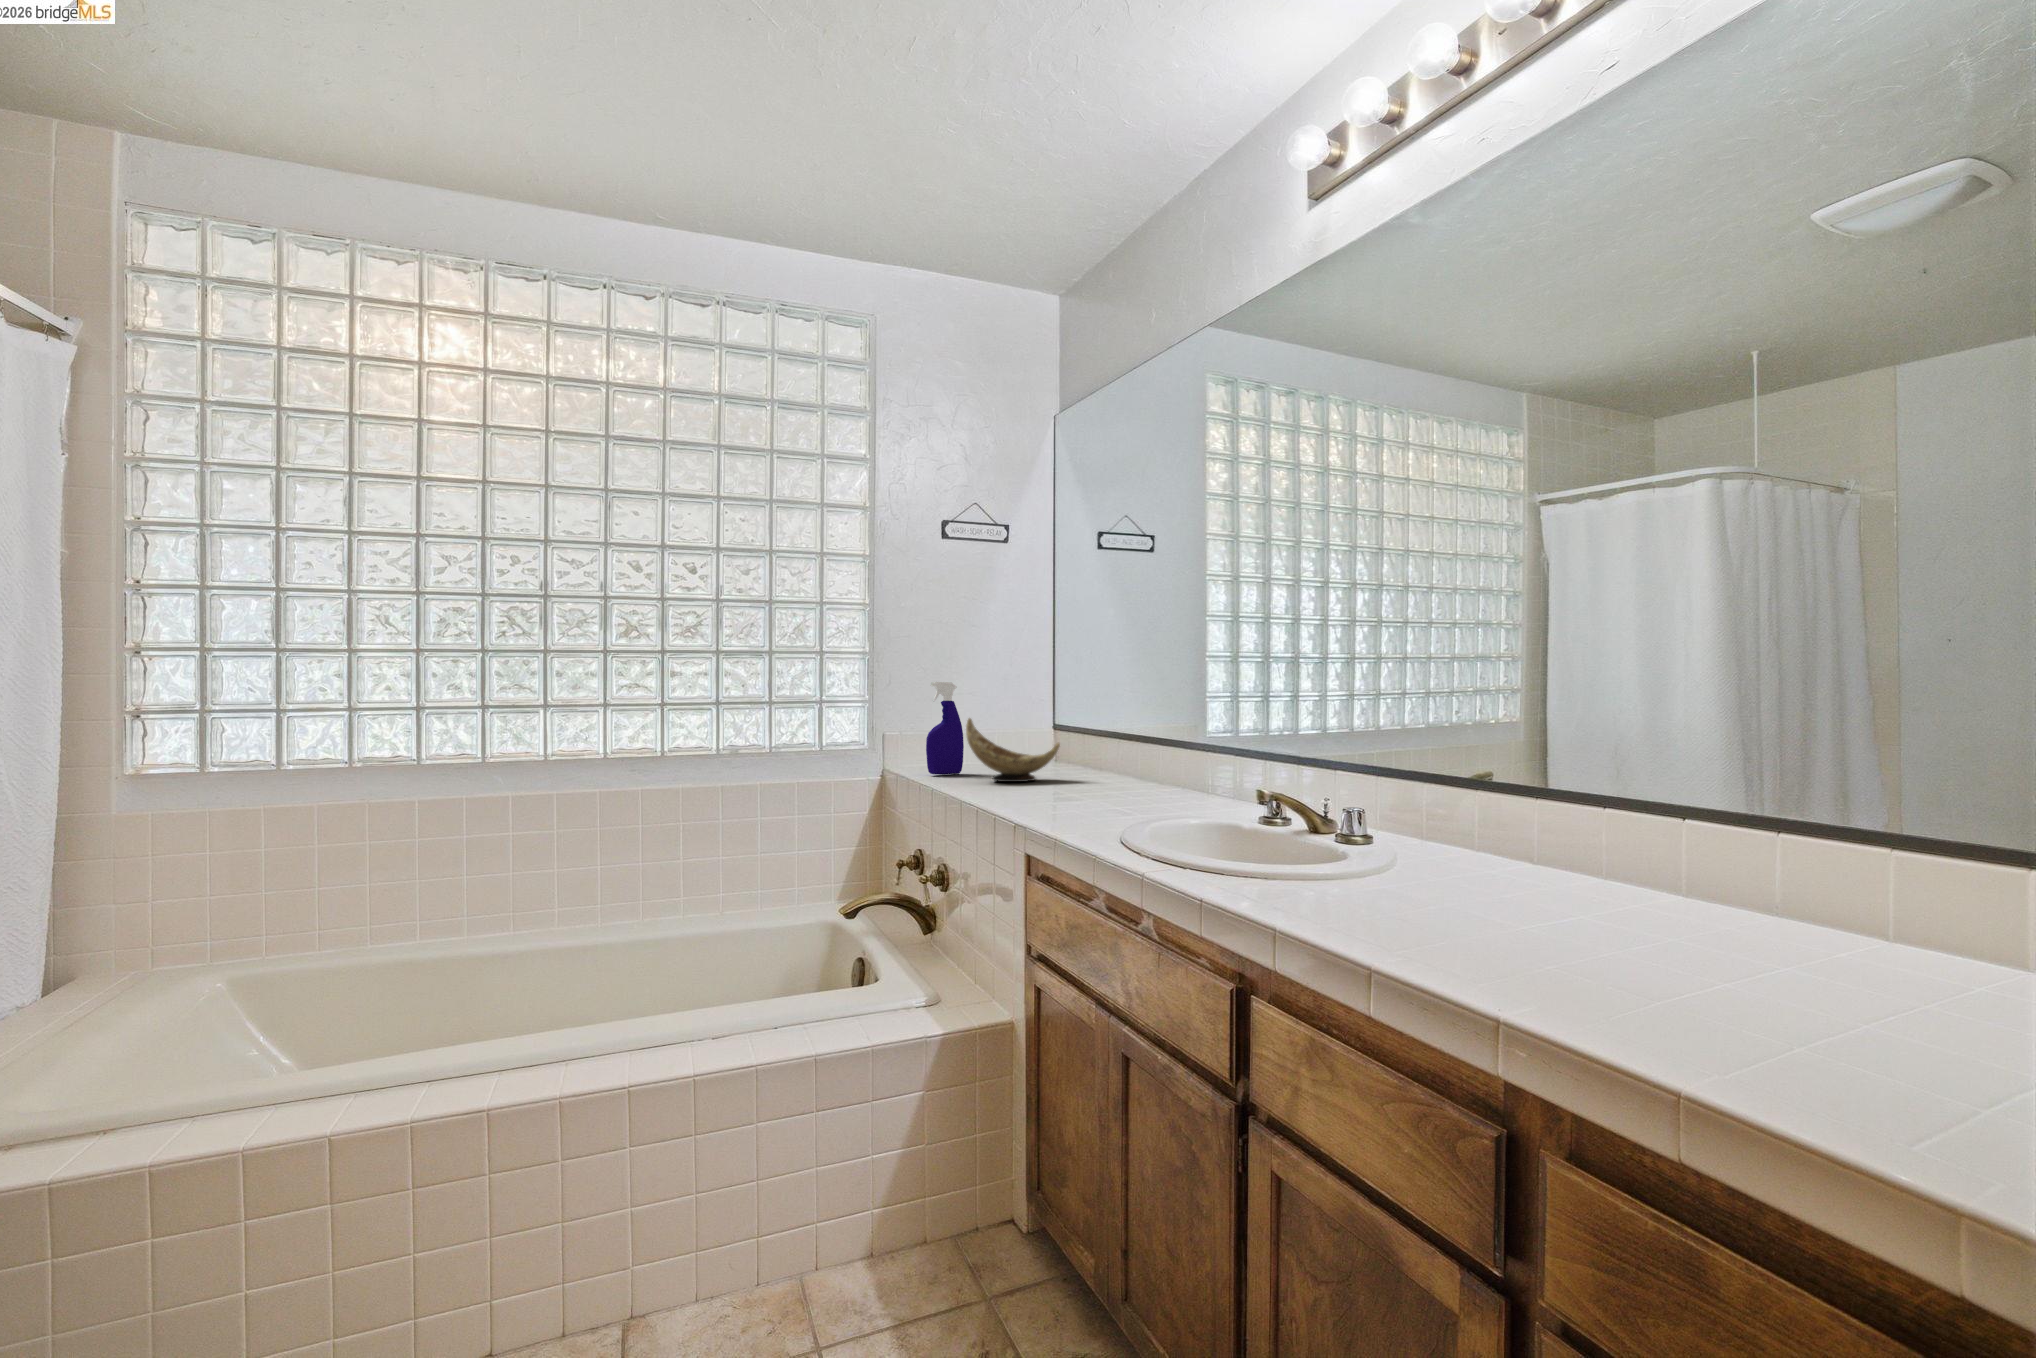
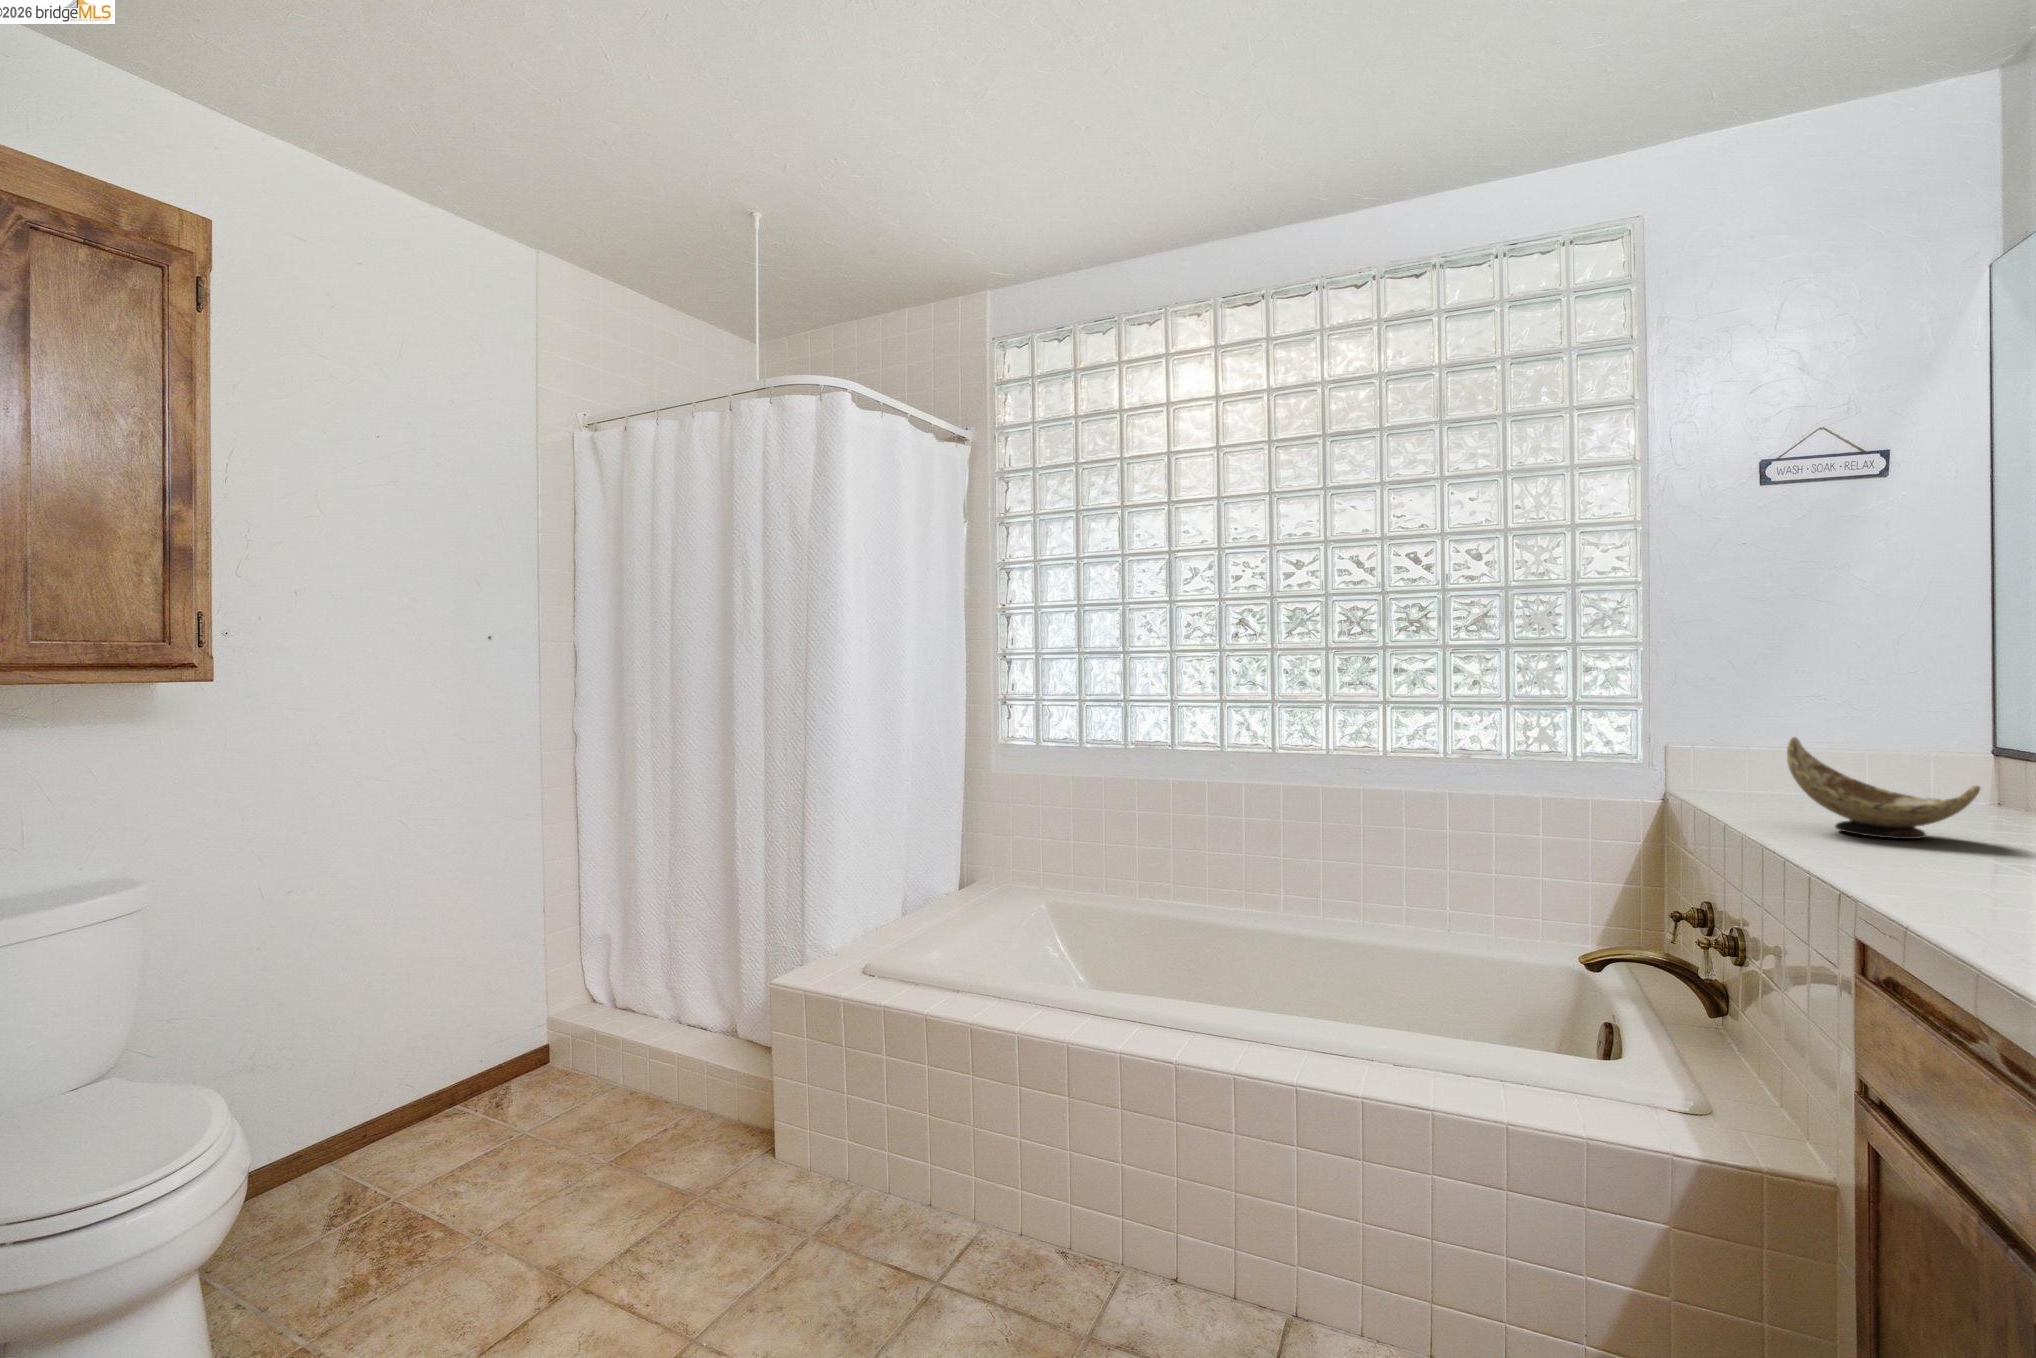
spray bottle: present [926,682,964,775] -> none [1726,681,1793,806]

